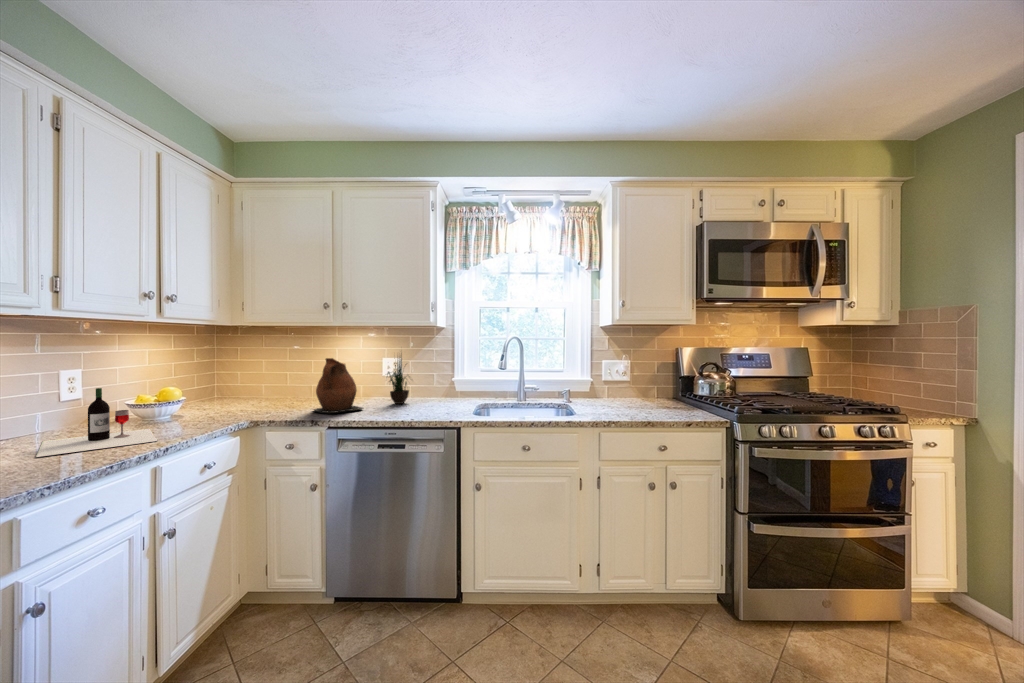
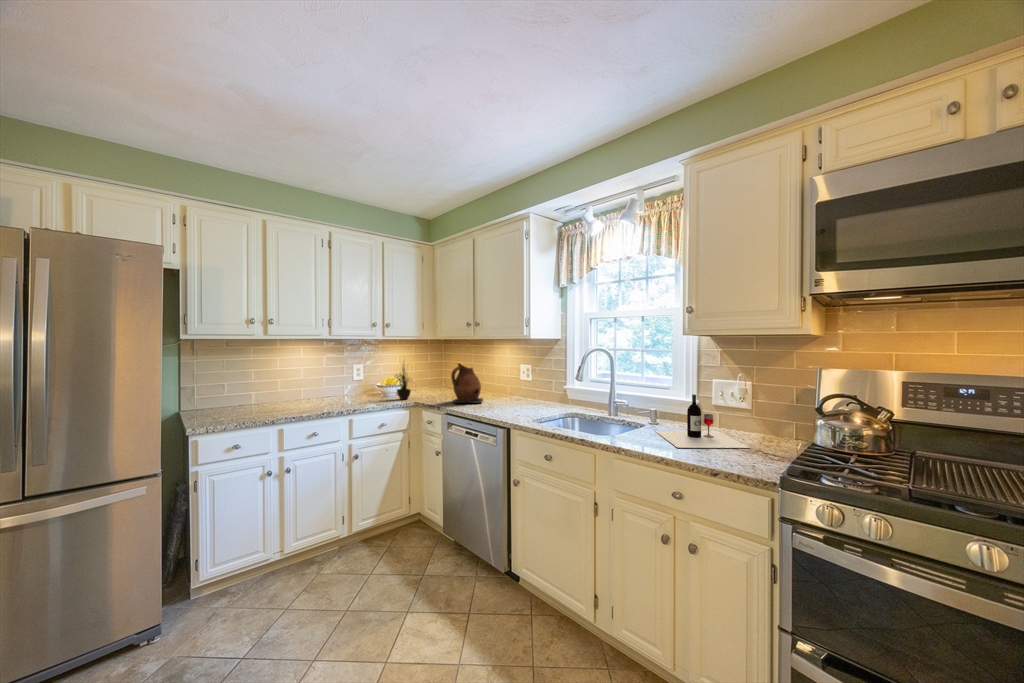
potted plant: present [387,359,409,404] -> present [396,368,411,400]
wine bottle: present [36,388,157,457] -> present [656,394,749,448]

